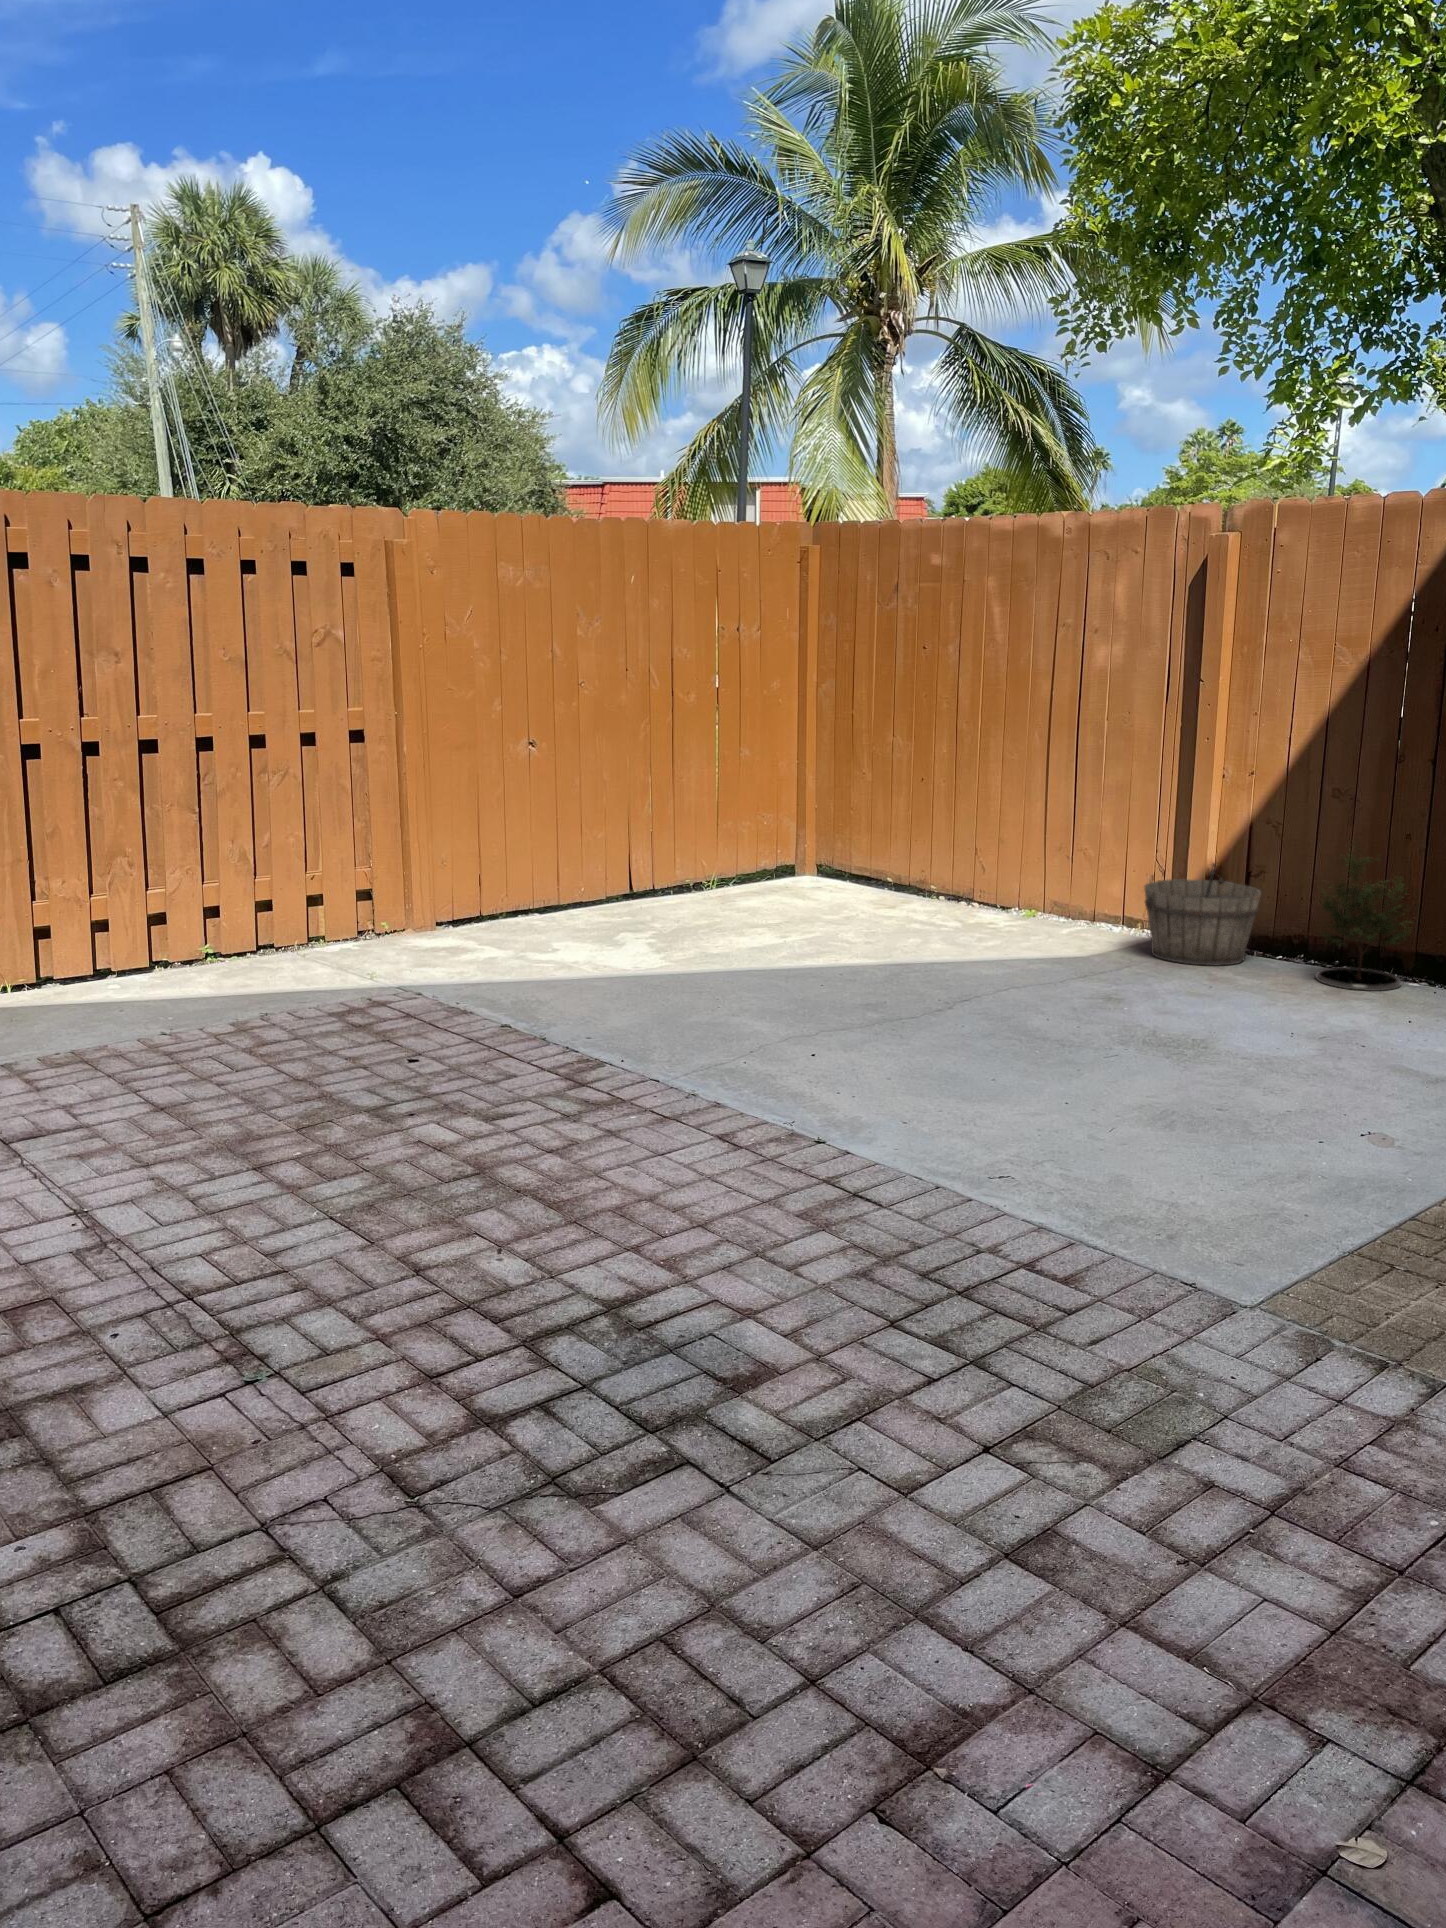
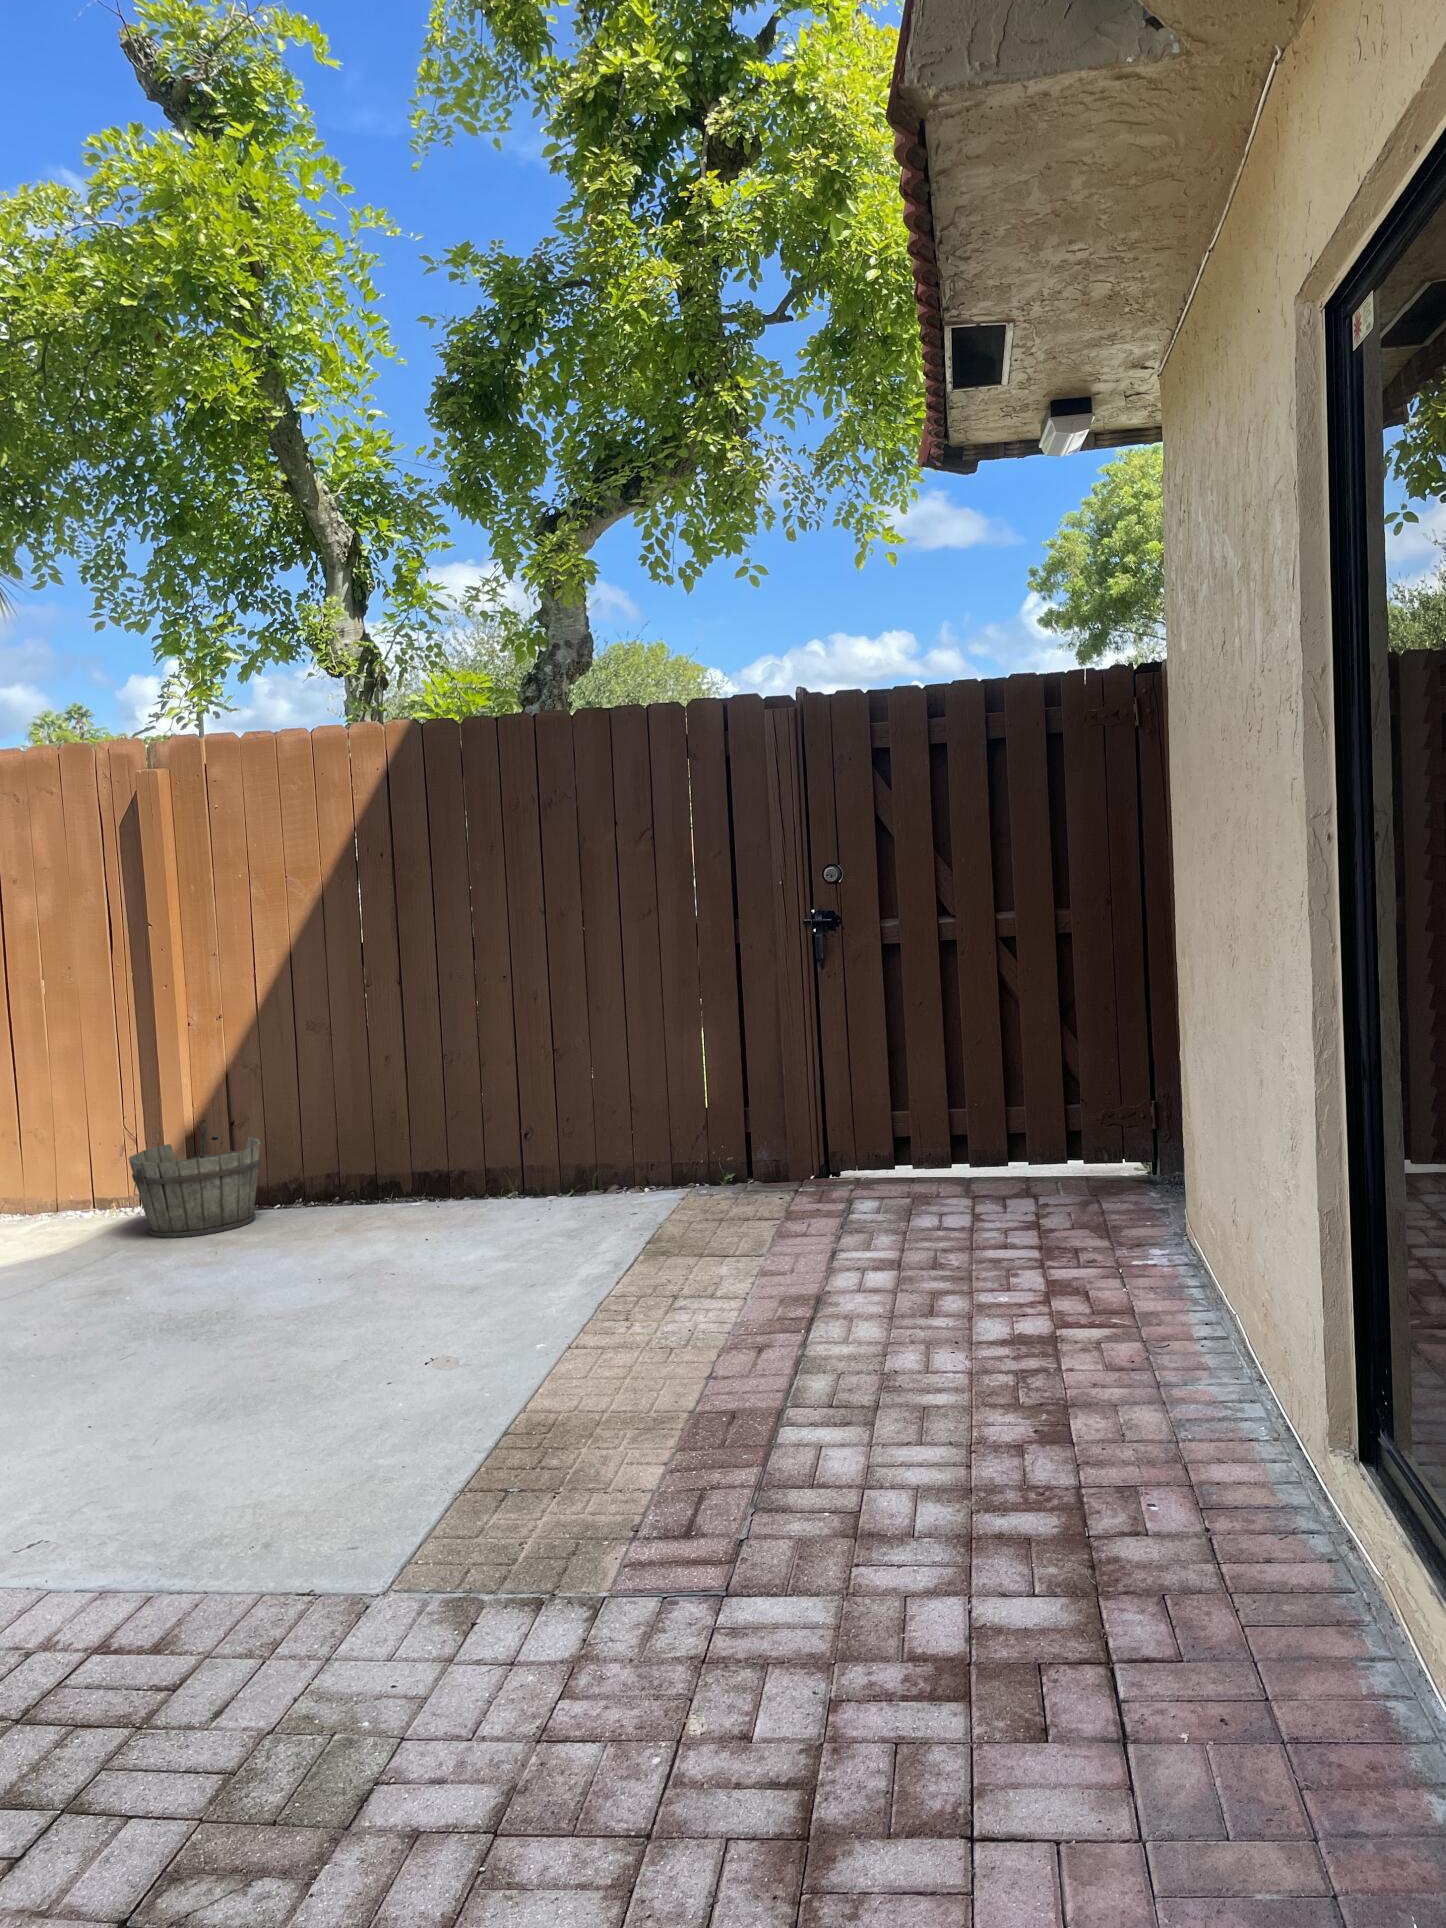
potted tree: present [1315,845,1411,991] -> none [319,1064,421,1223]

